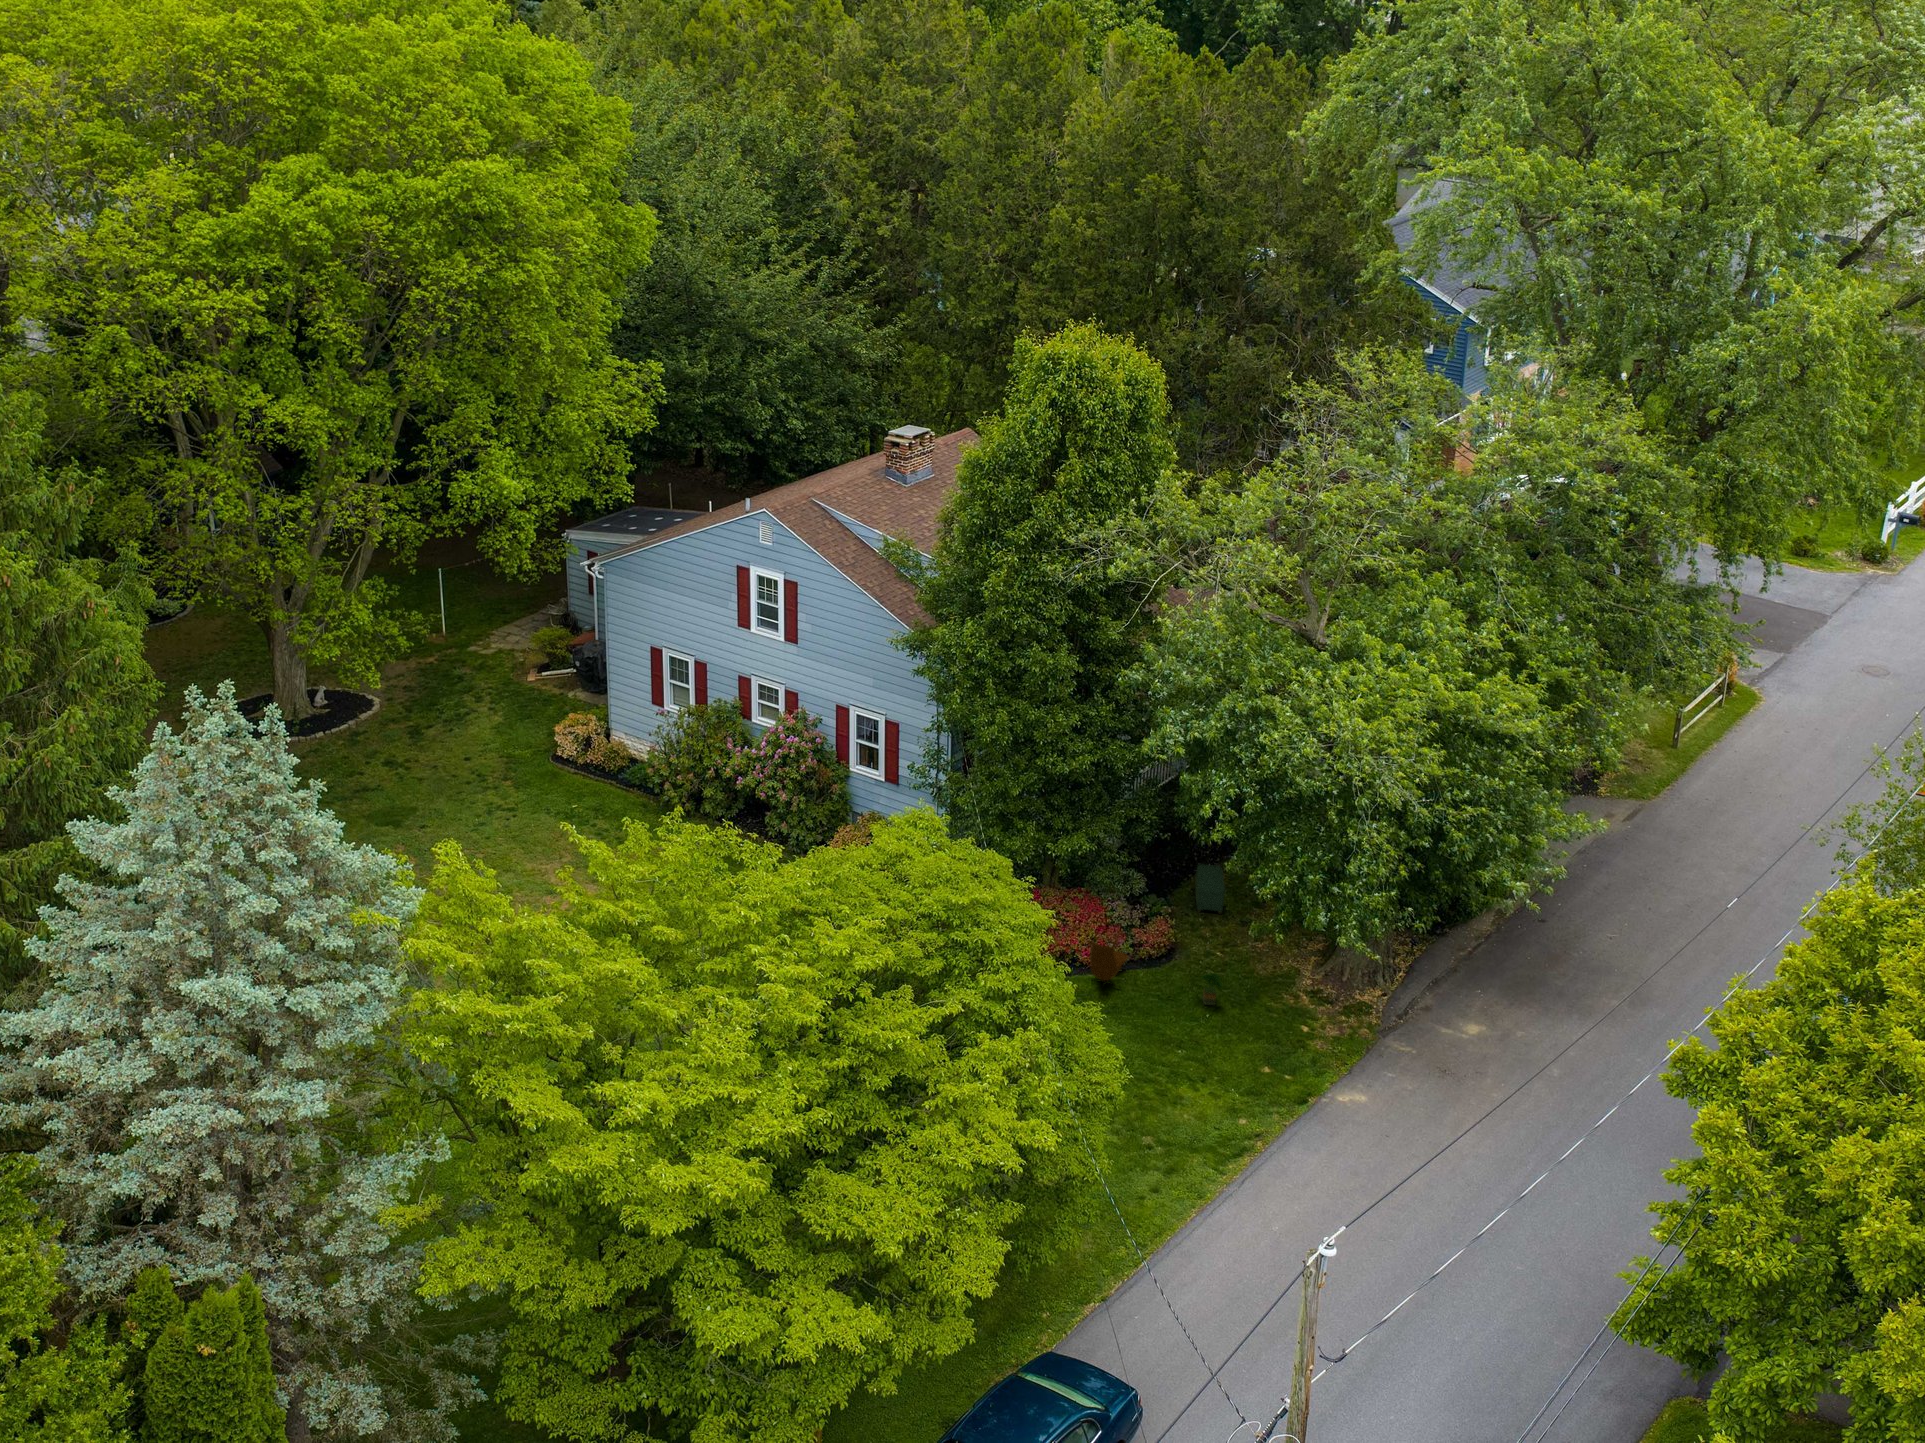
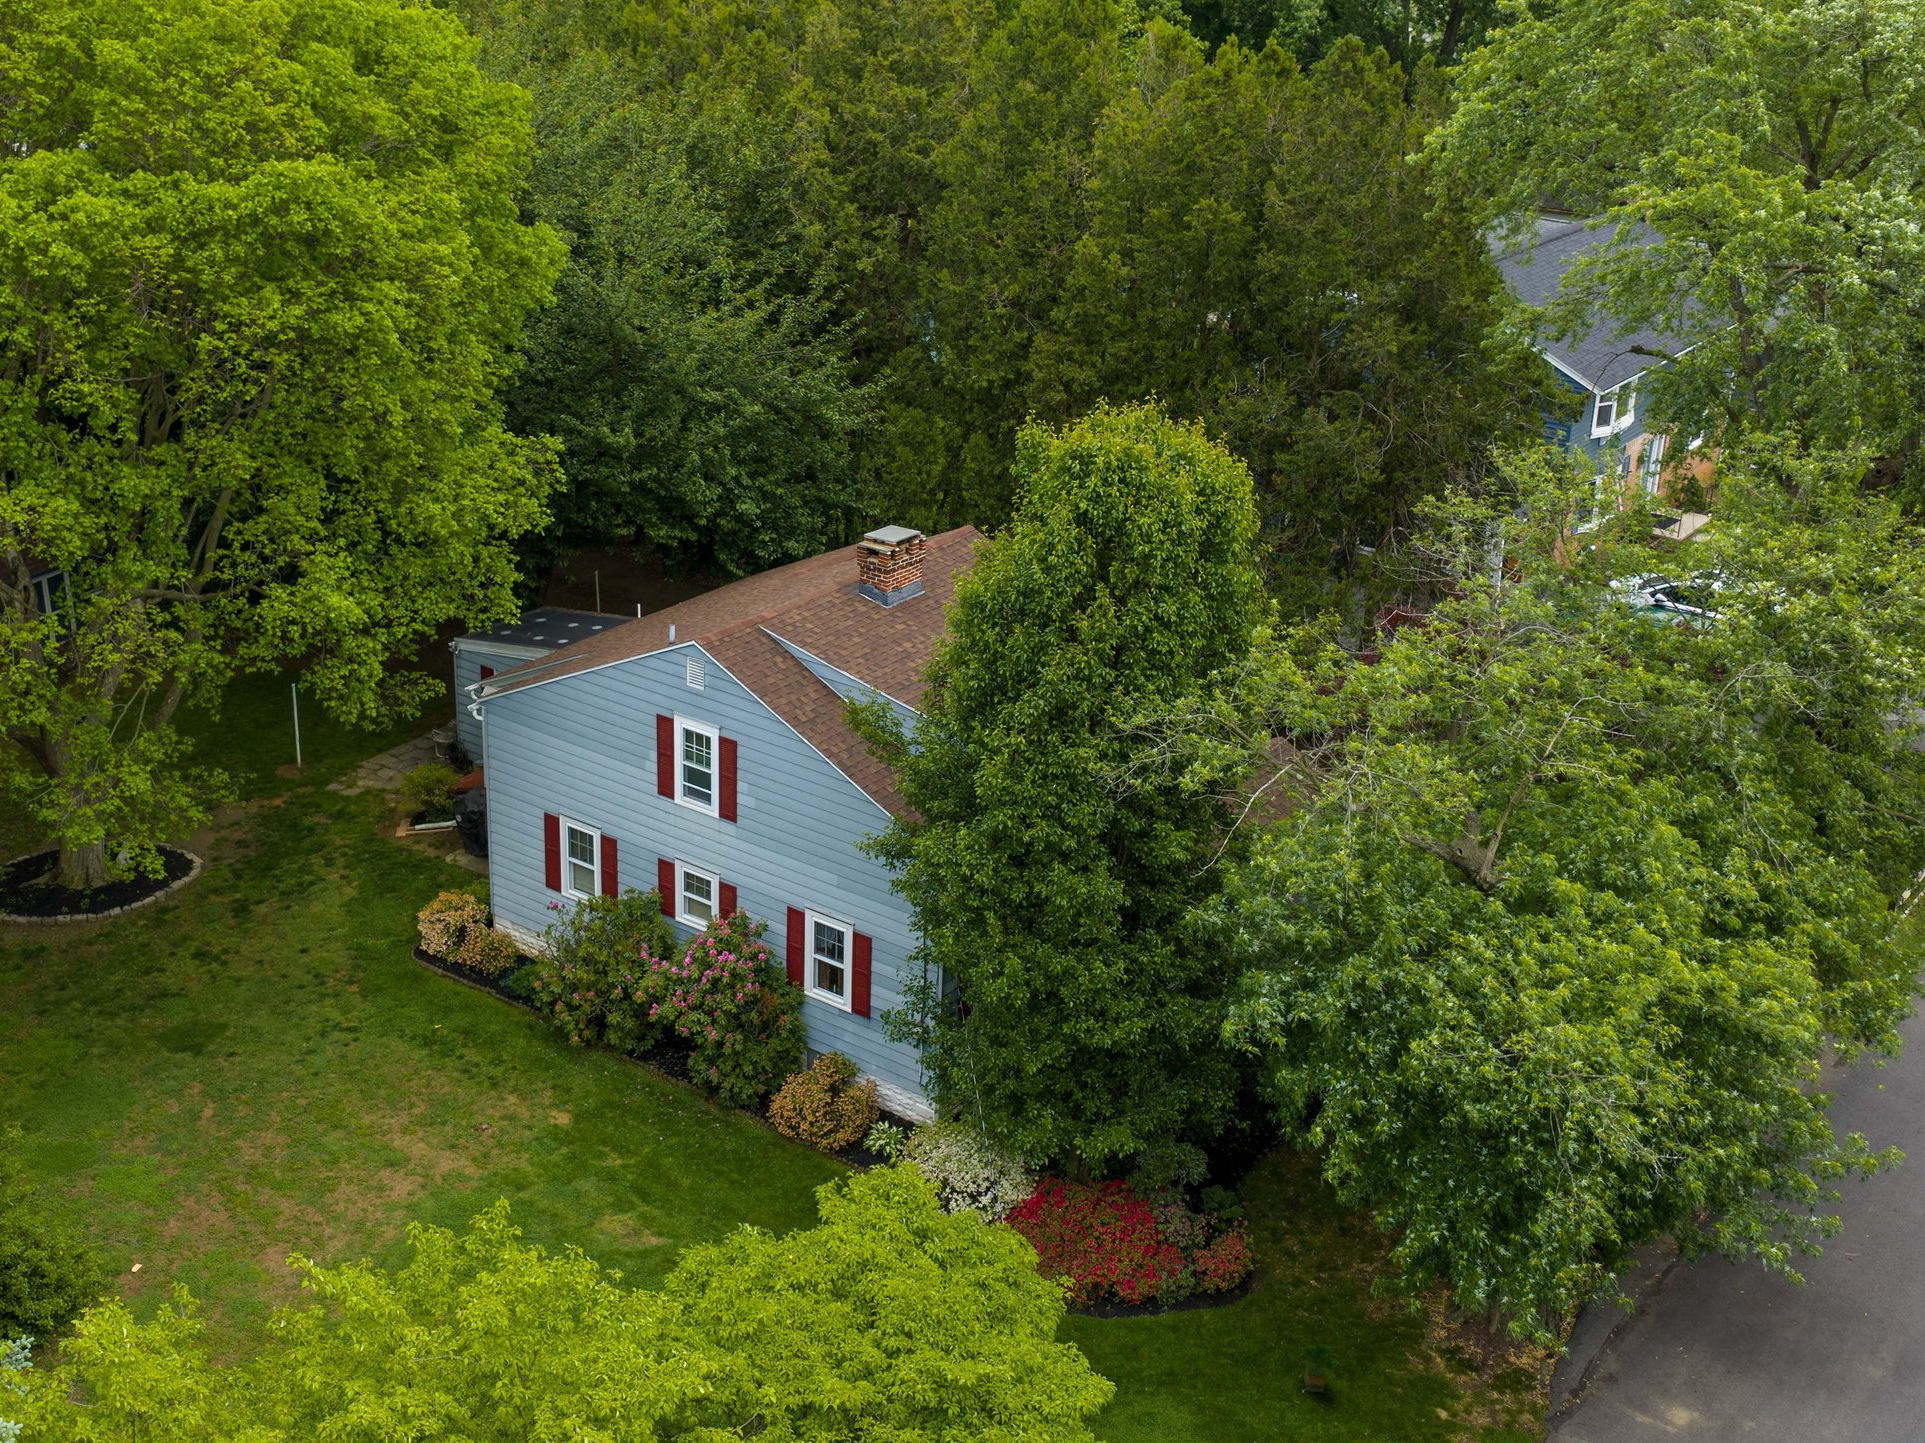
bench: present [1195,864,1225,914] -> none [1277,1138,1322,1218]
lounge chair: present [1090,942,1128,989] -> none [1137,1295,1195,1370]

